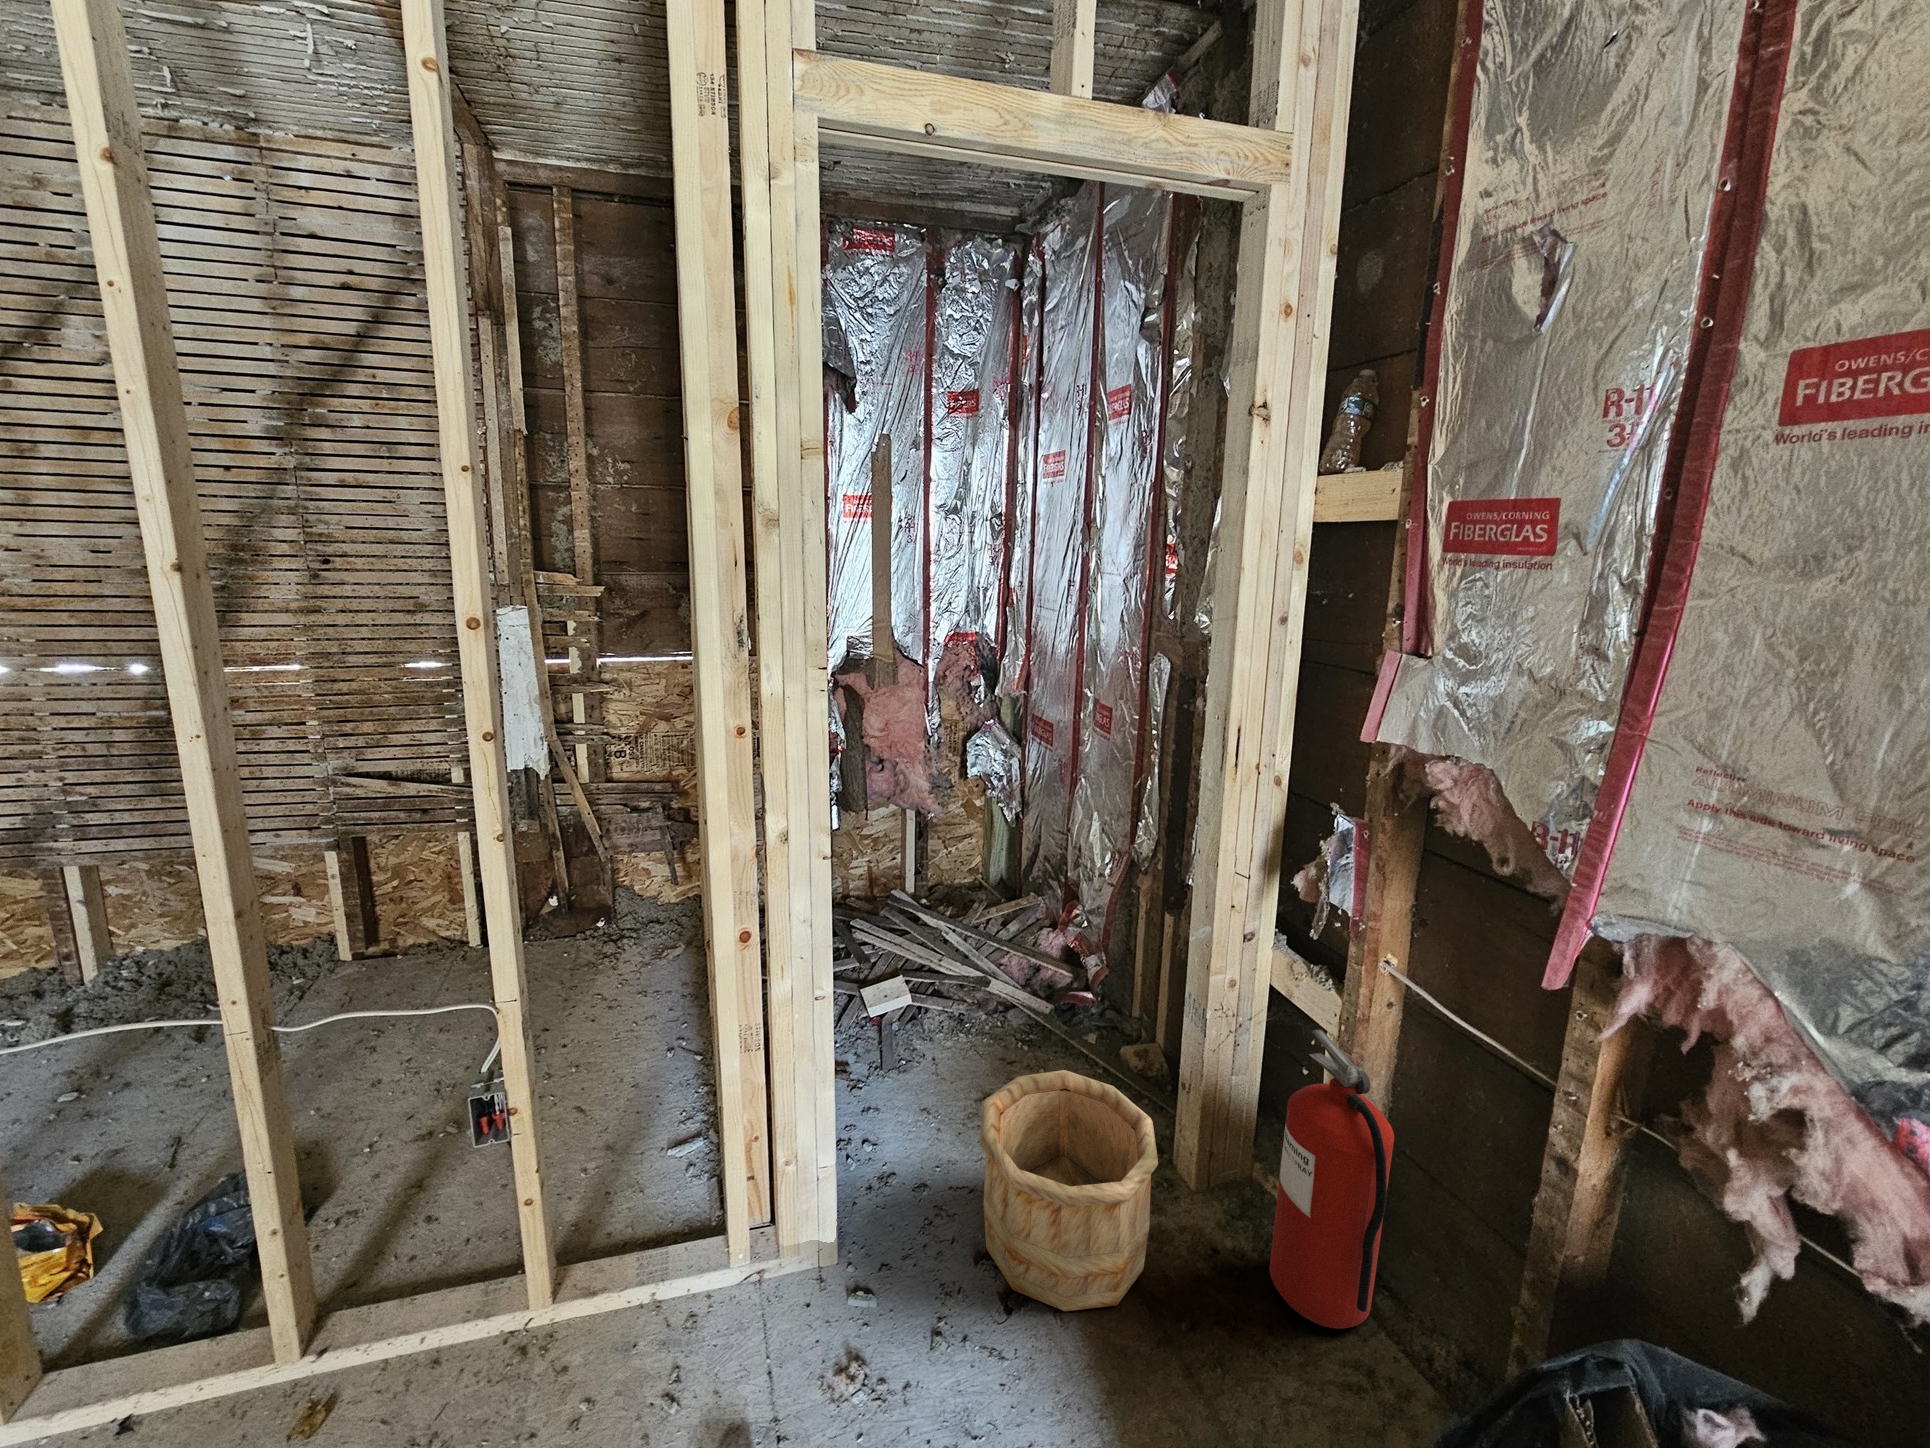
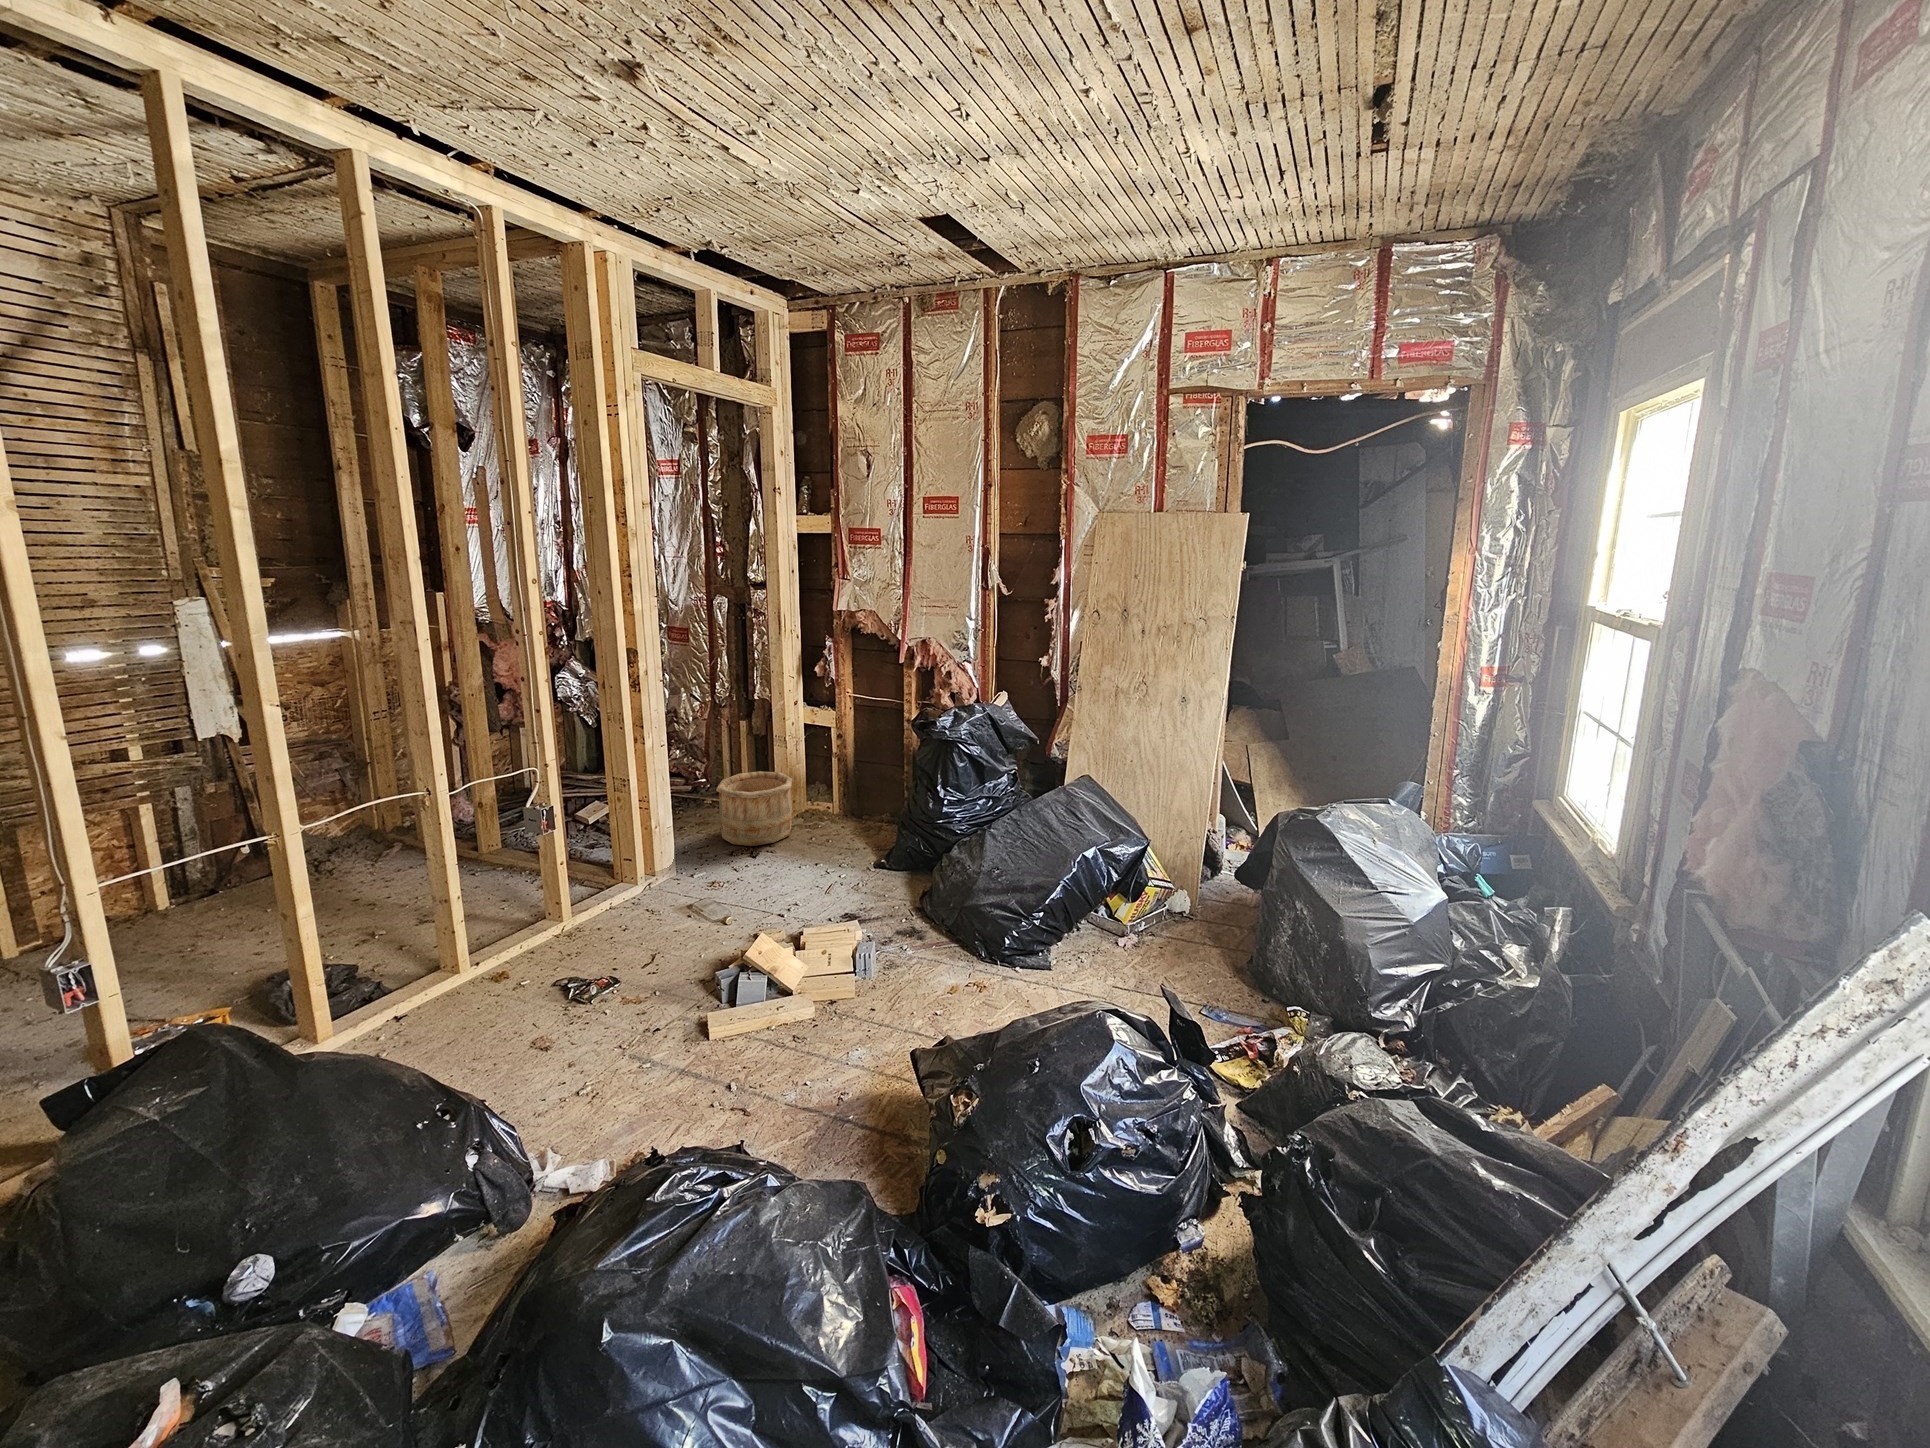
fire extinguisher: present [1269,1029,1394,1329] -> none [828,718,864,817]

